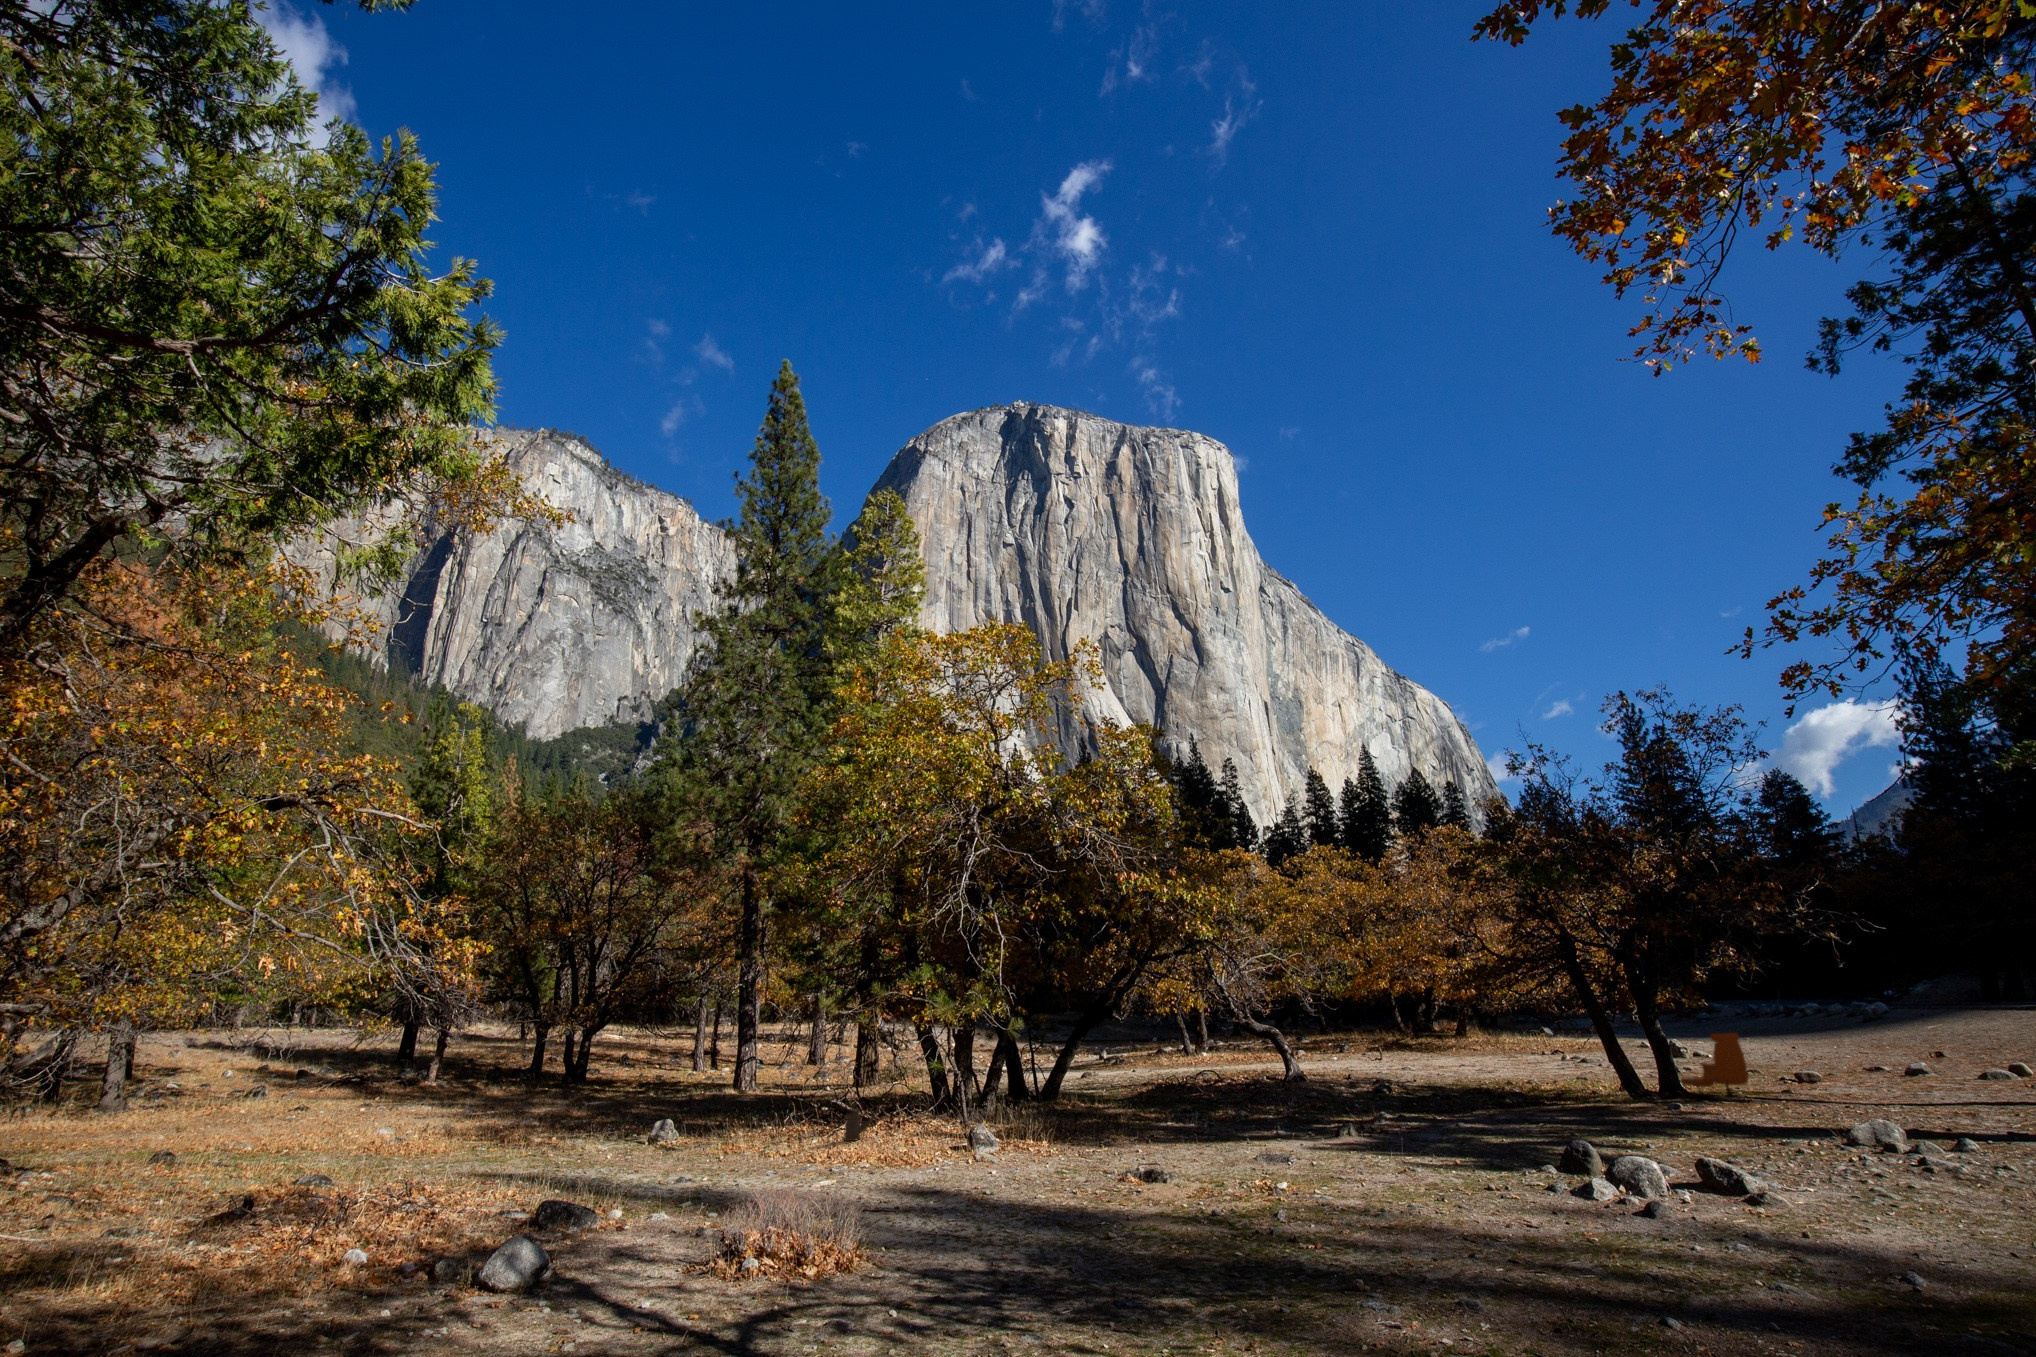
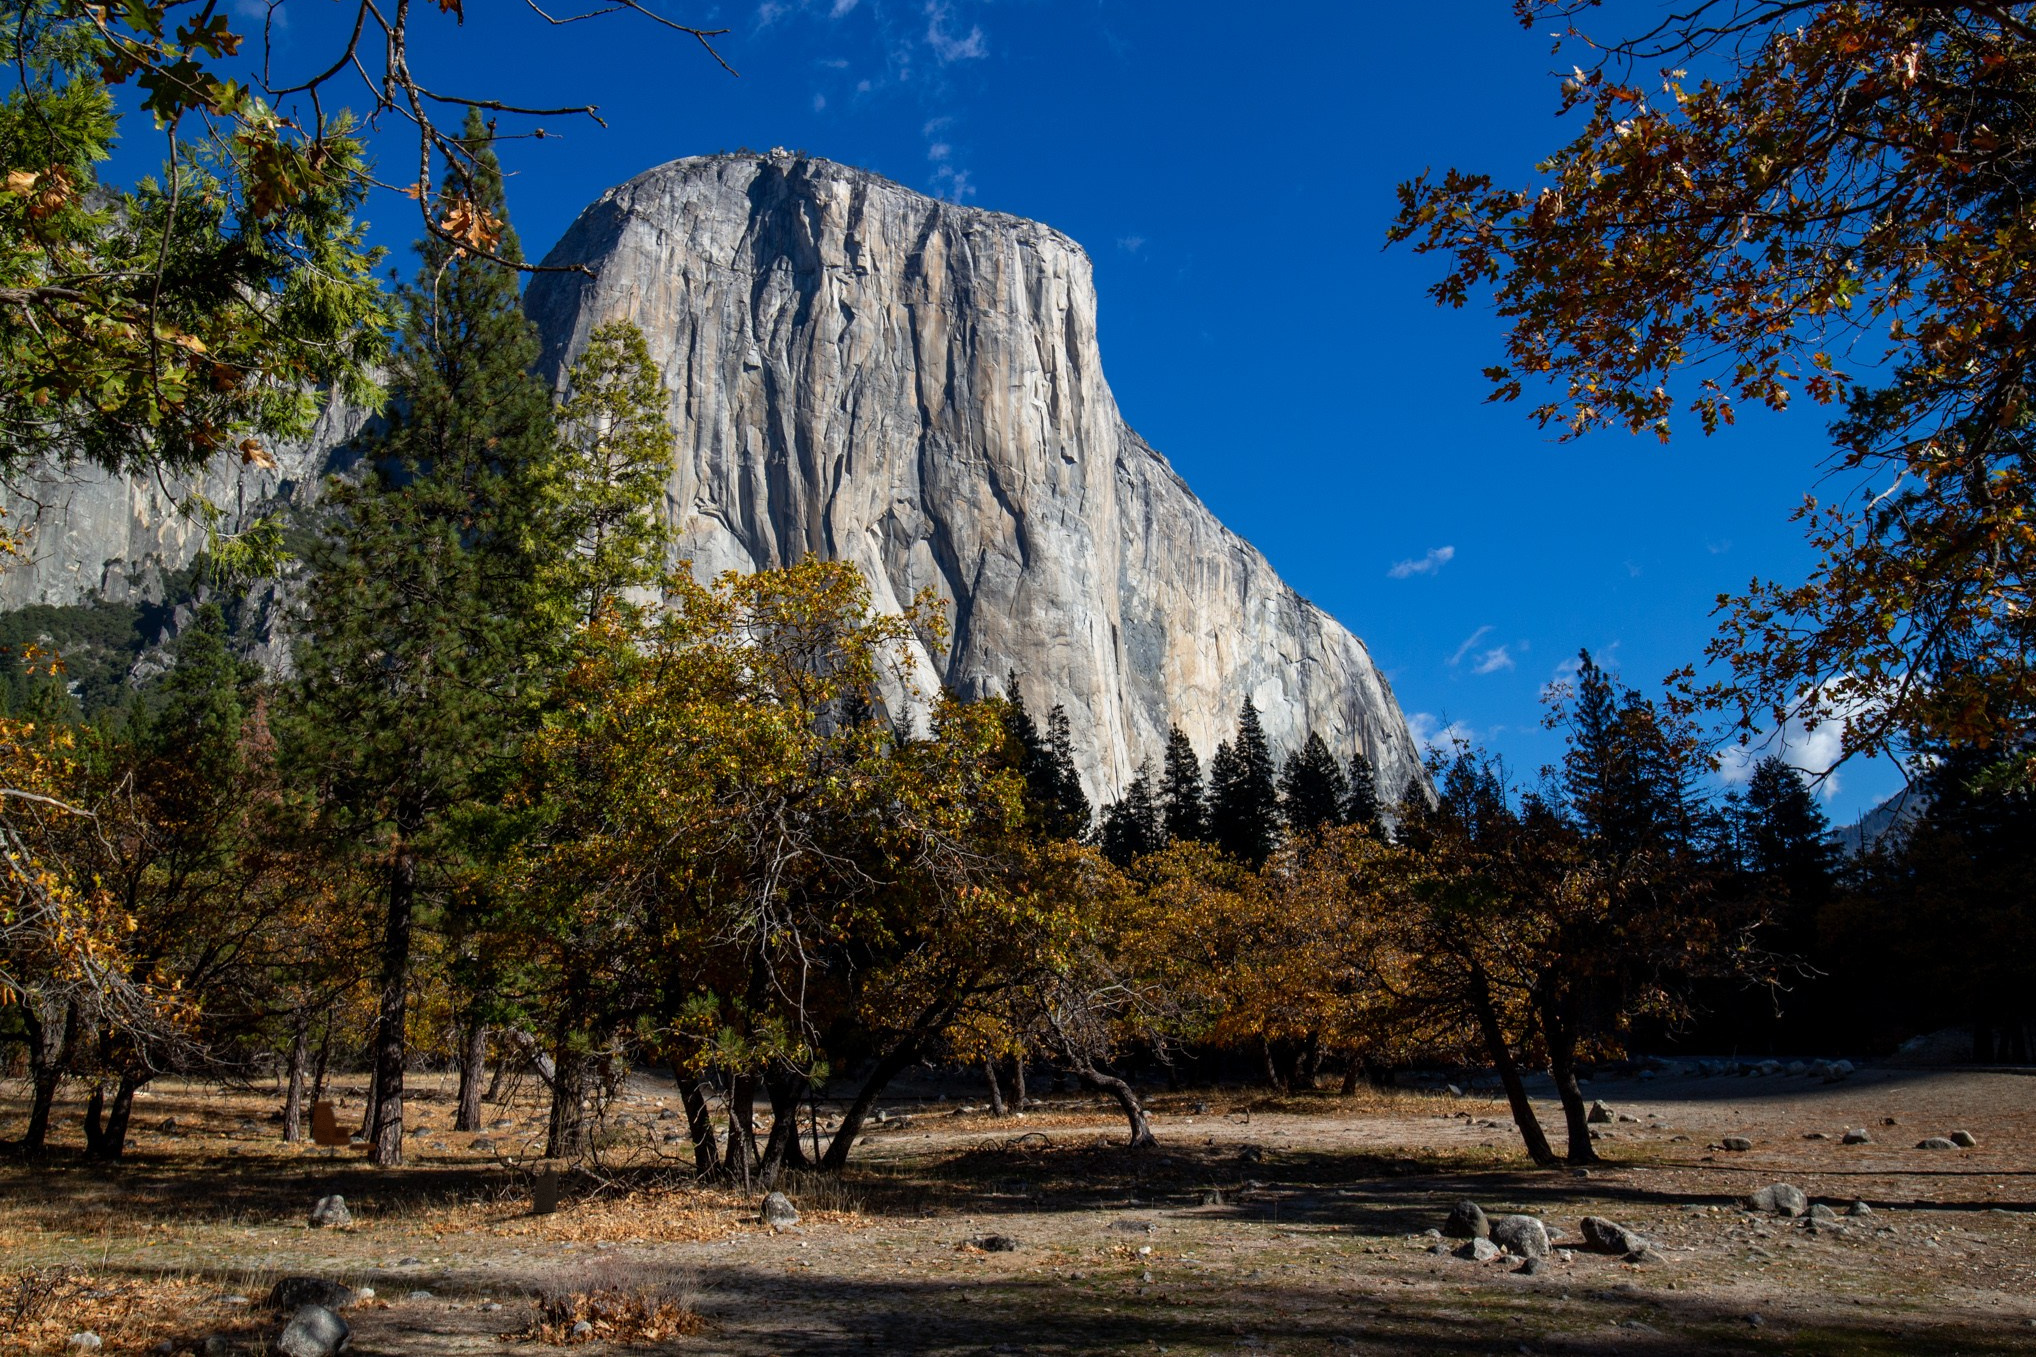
lounge chair: present [1681,1033,1748,1099] -> present [313,1101,376,1162]

